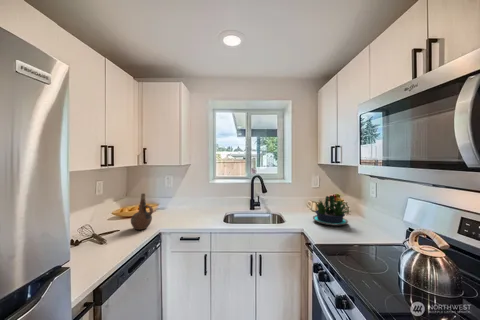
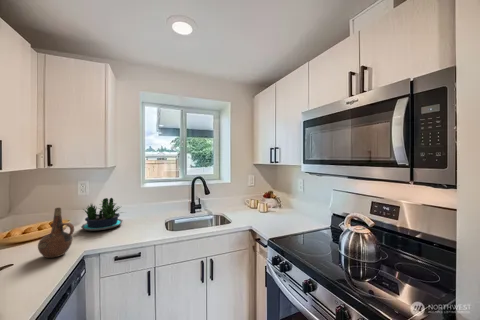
potted plant: present [313,196,348,225] -> present [81,198,122,231]

